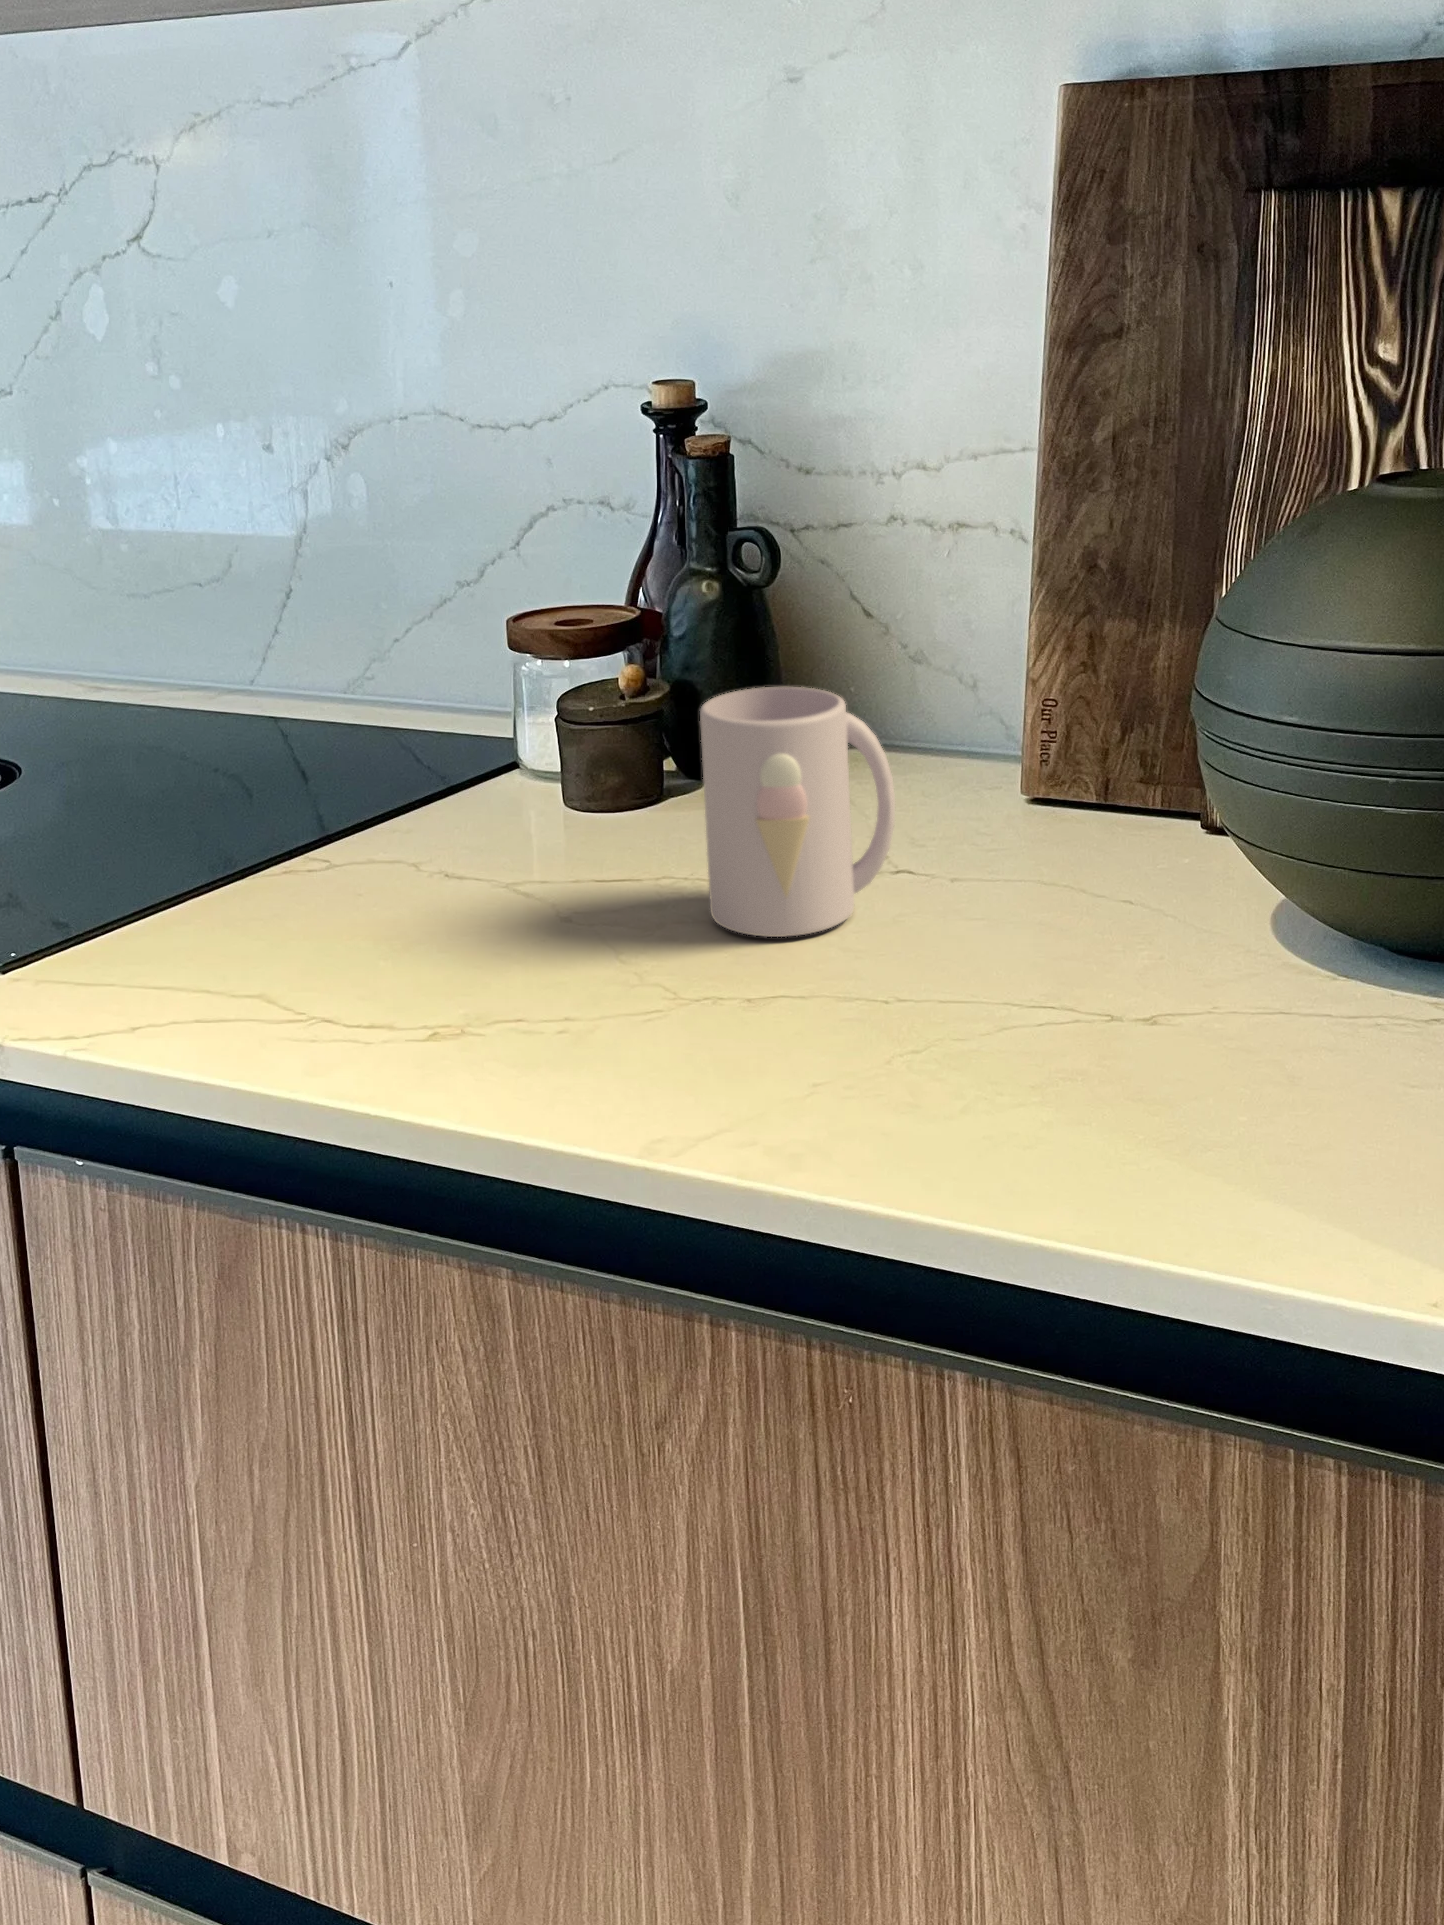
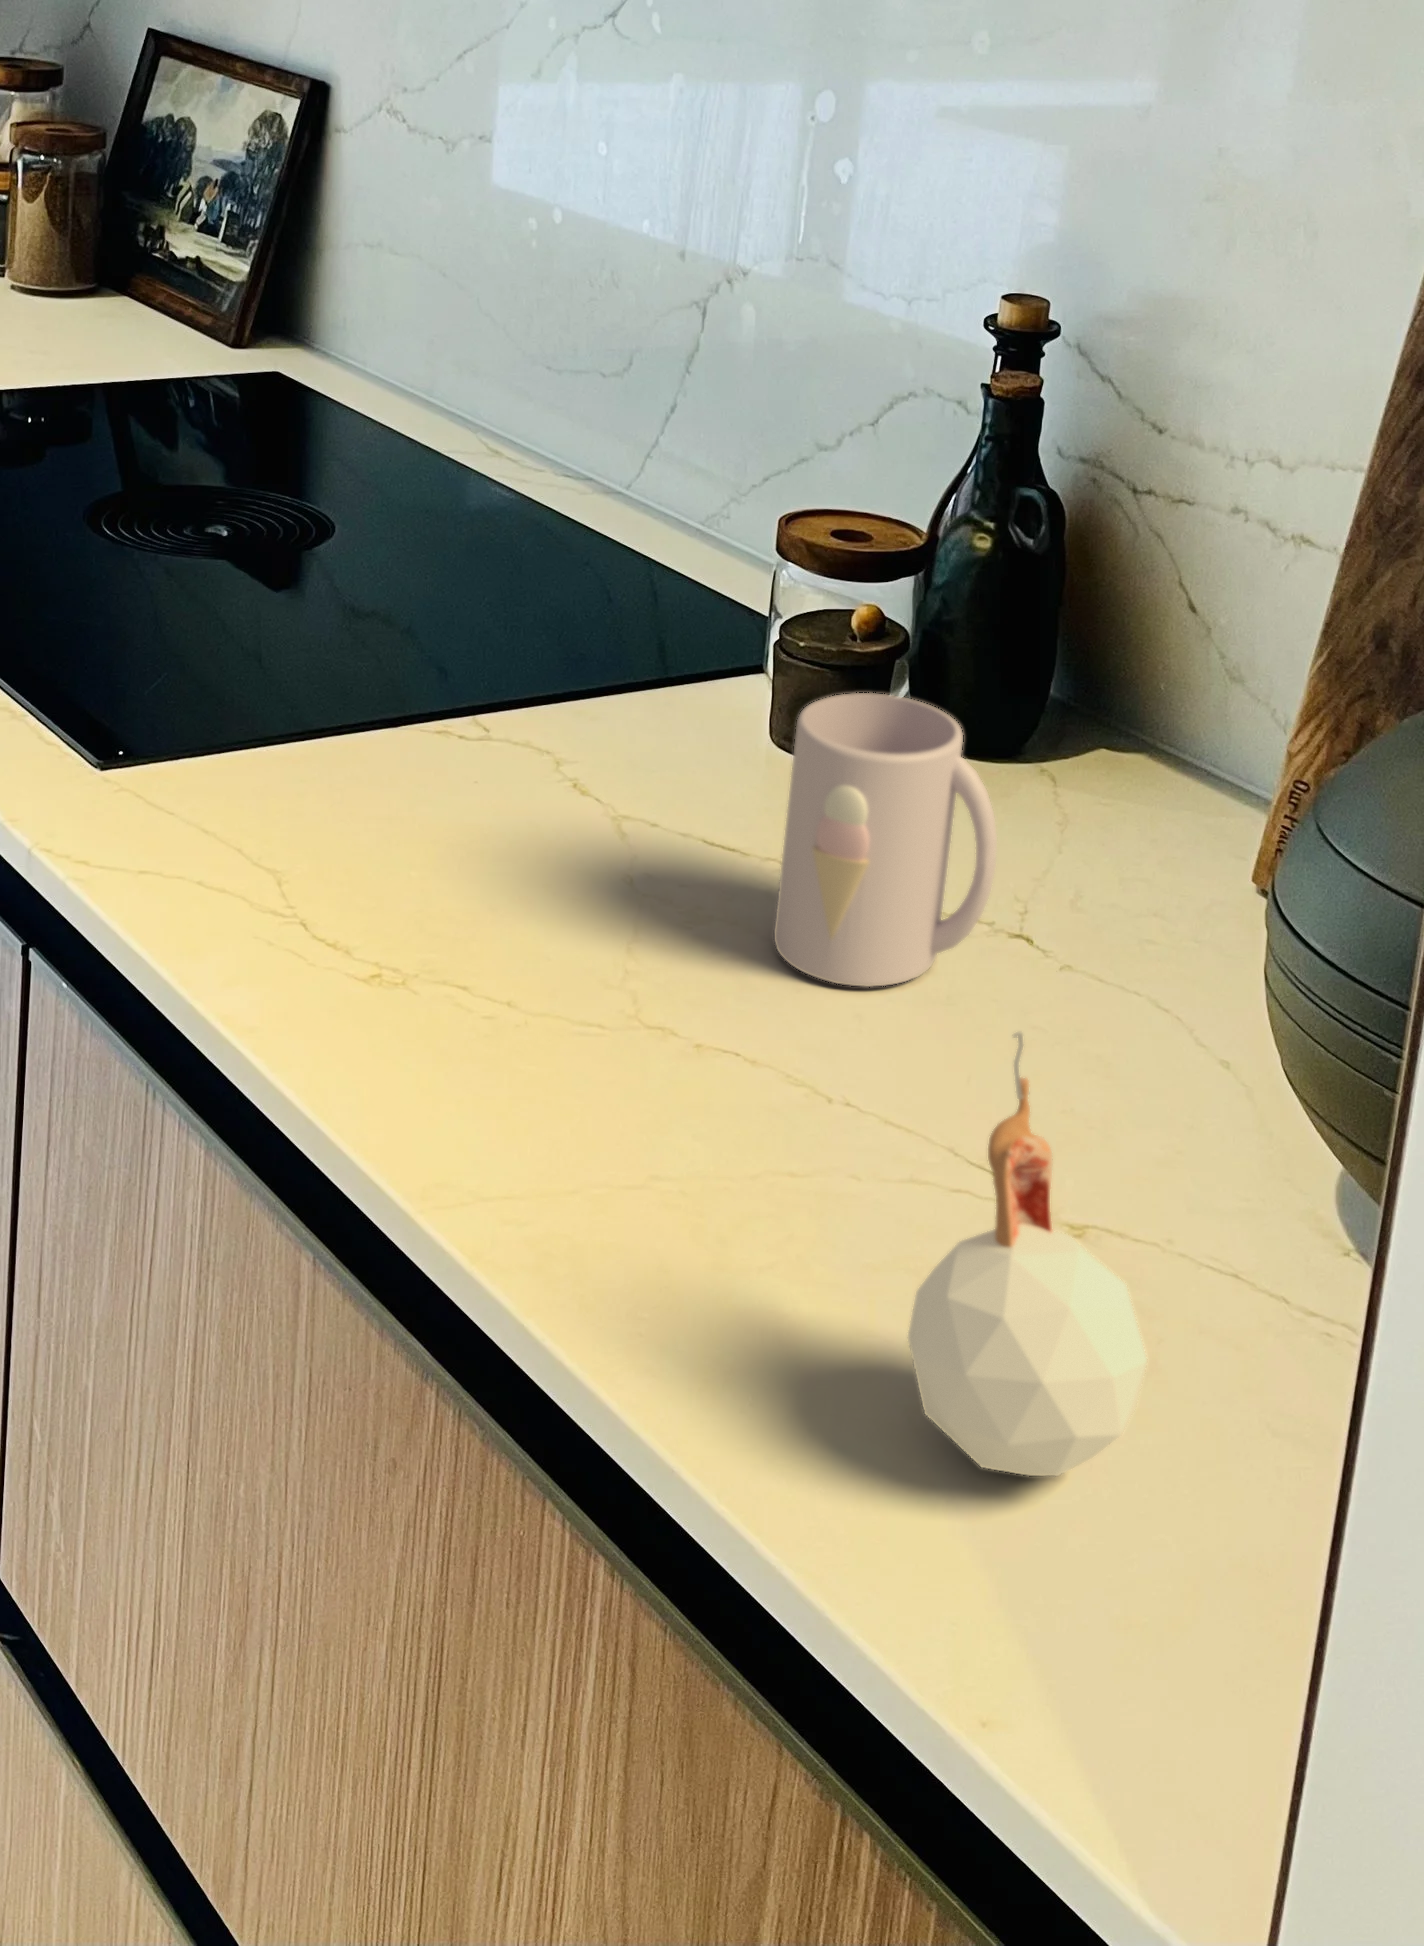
candle: none [1149,807,1349,1159] -> present [908,1032,1147,1476]

